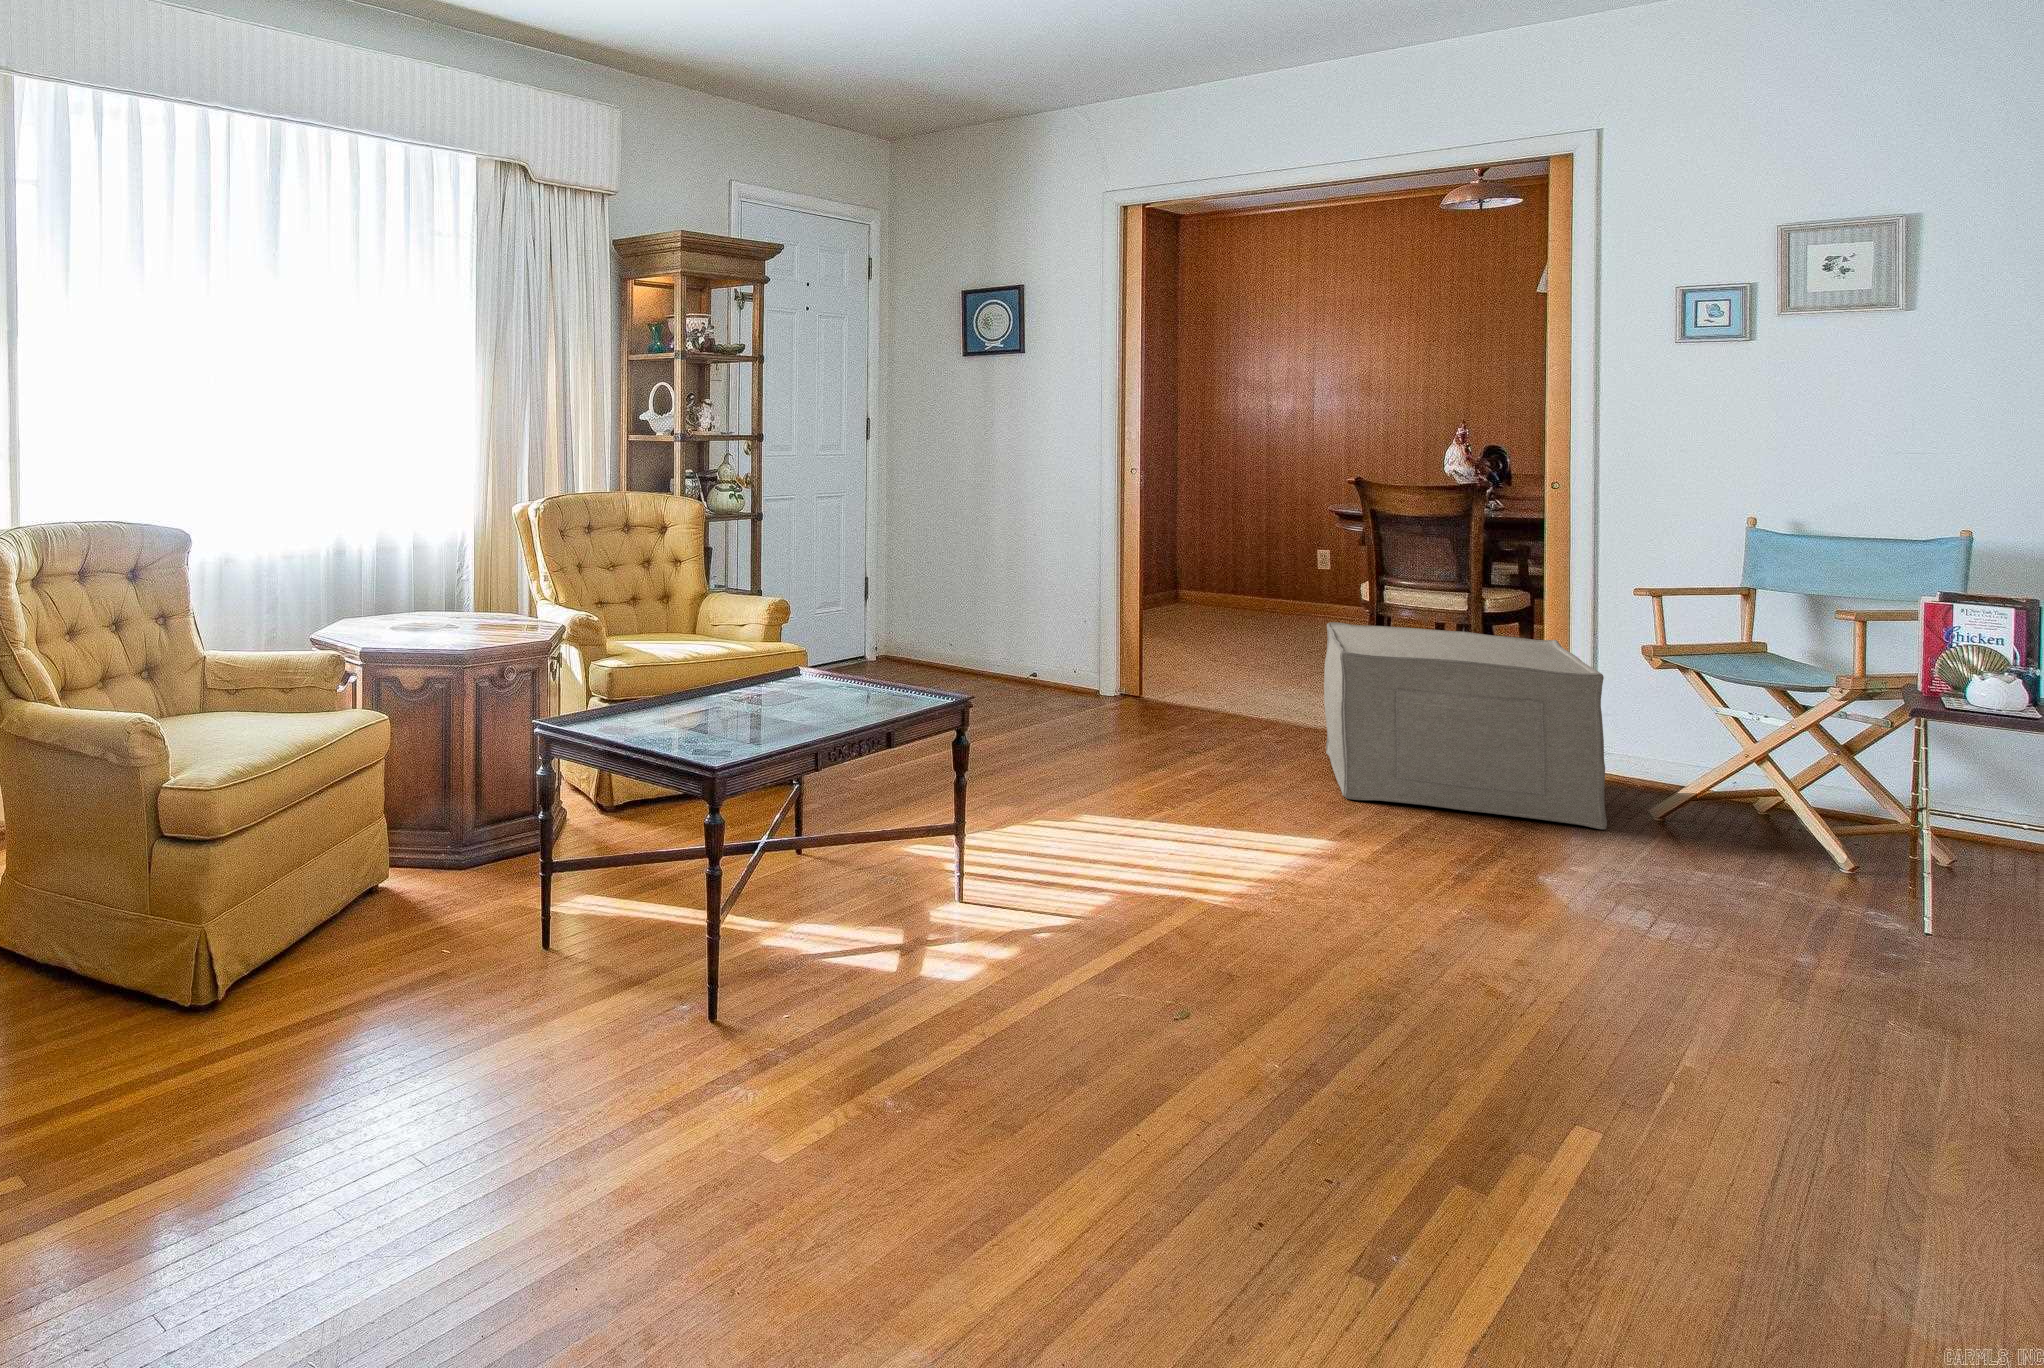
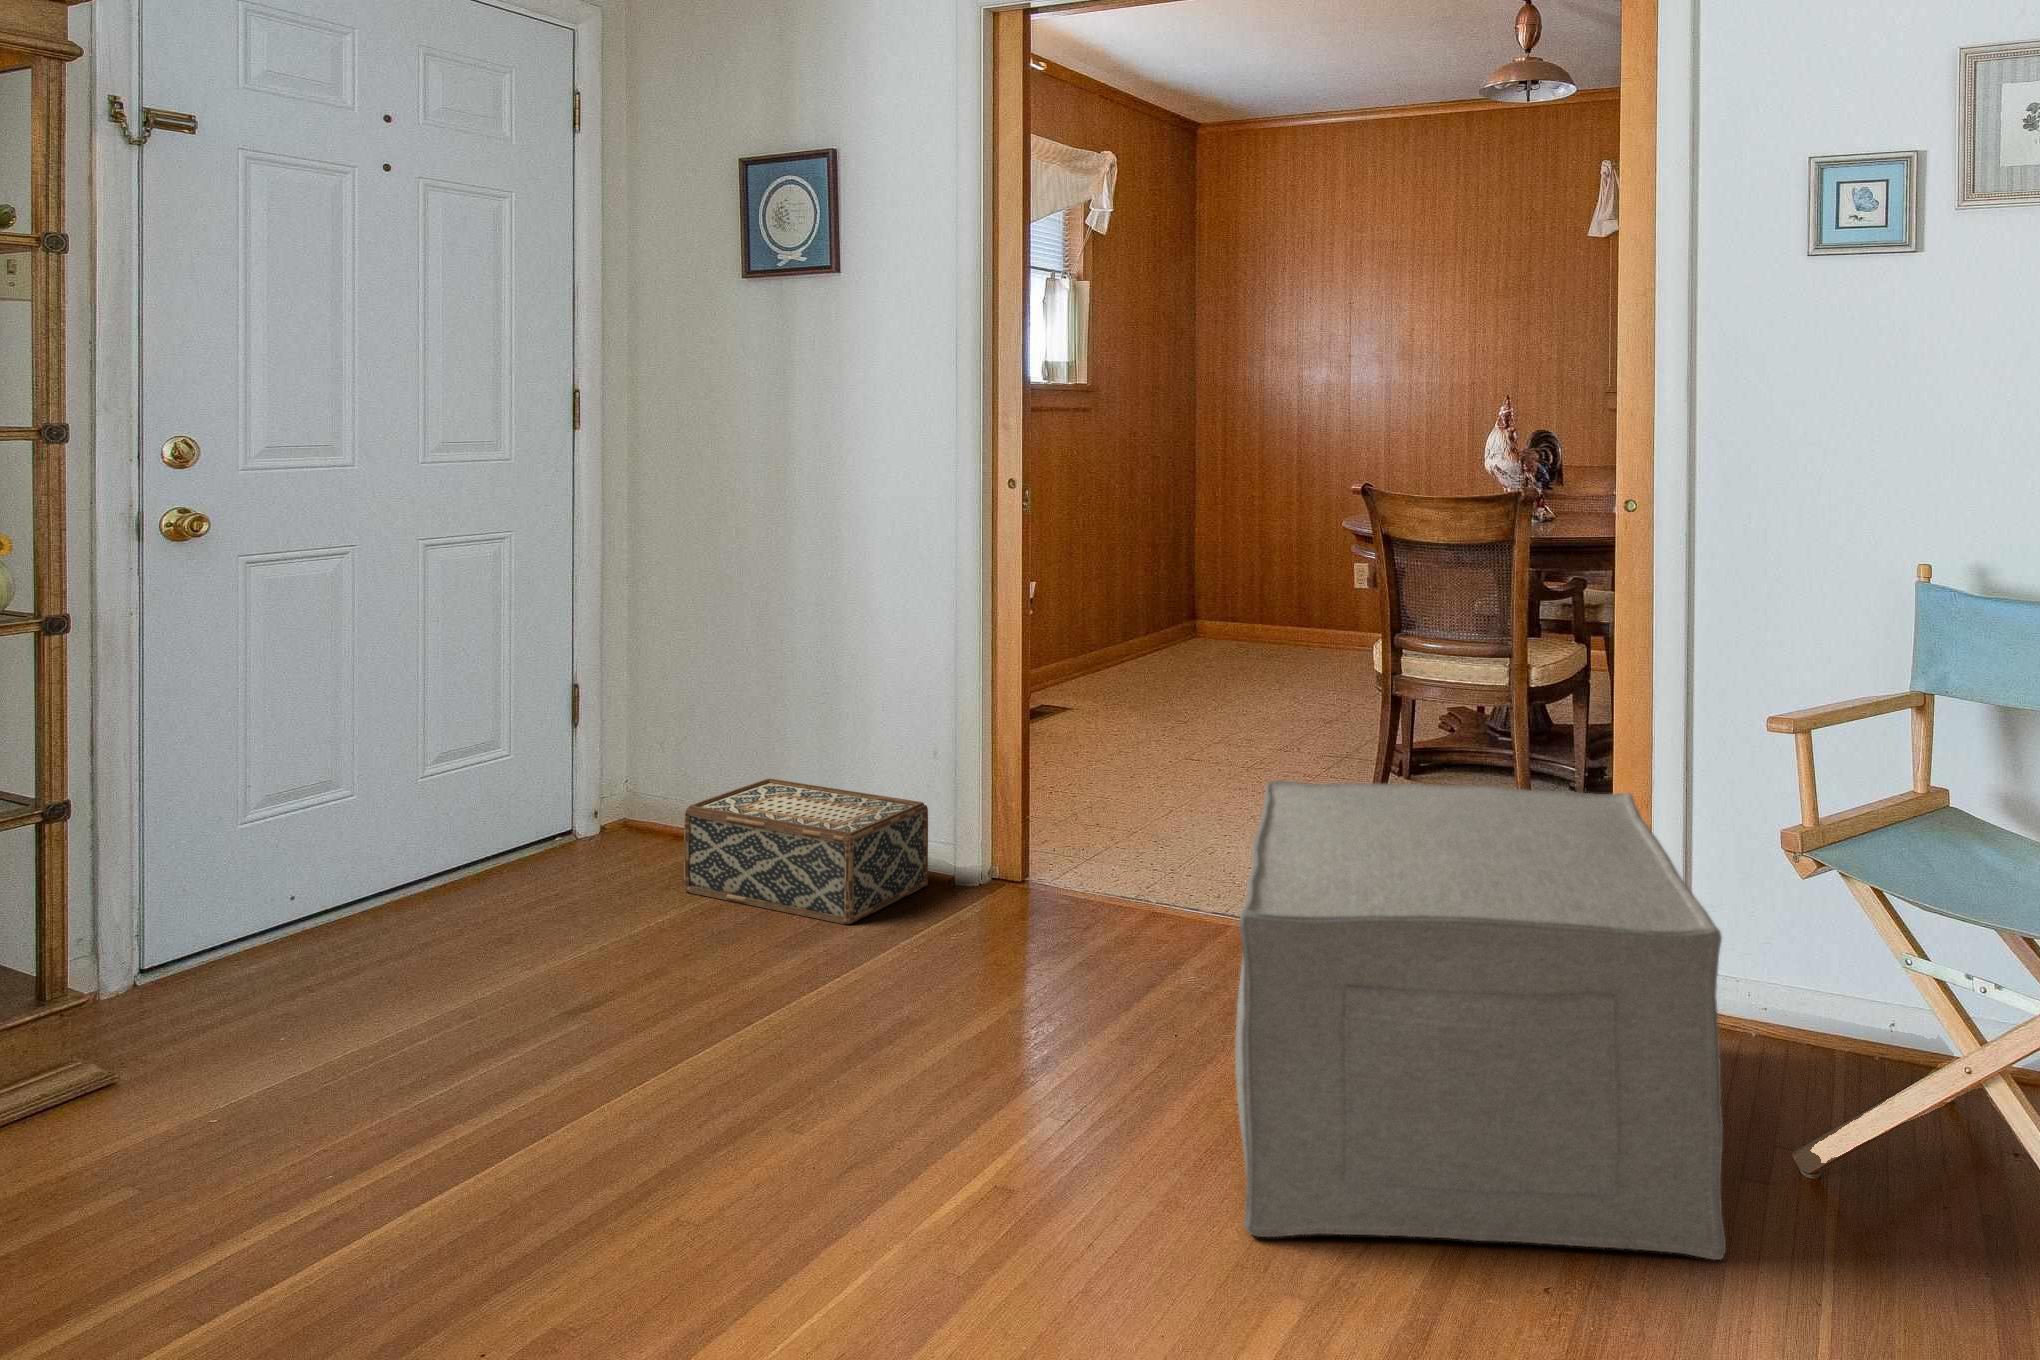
woven basket: none [949,633,1089,703] -> present [684,779,928,924]

